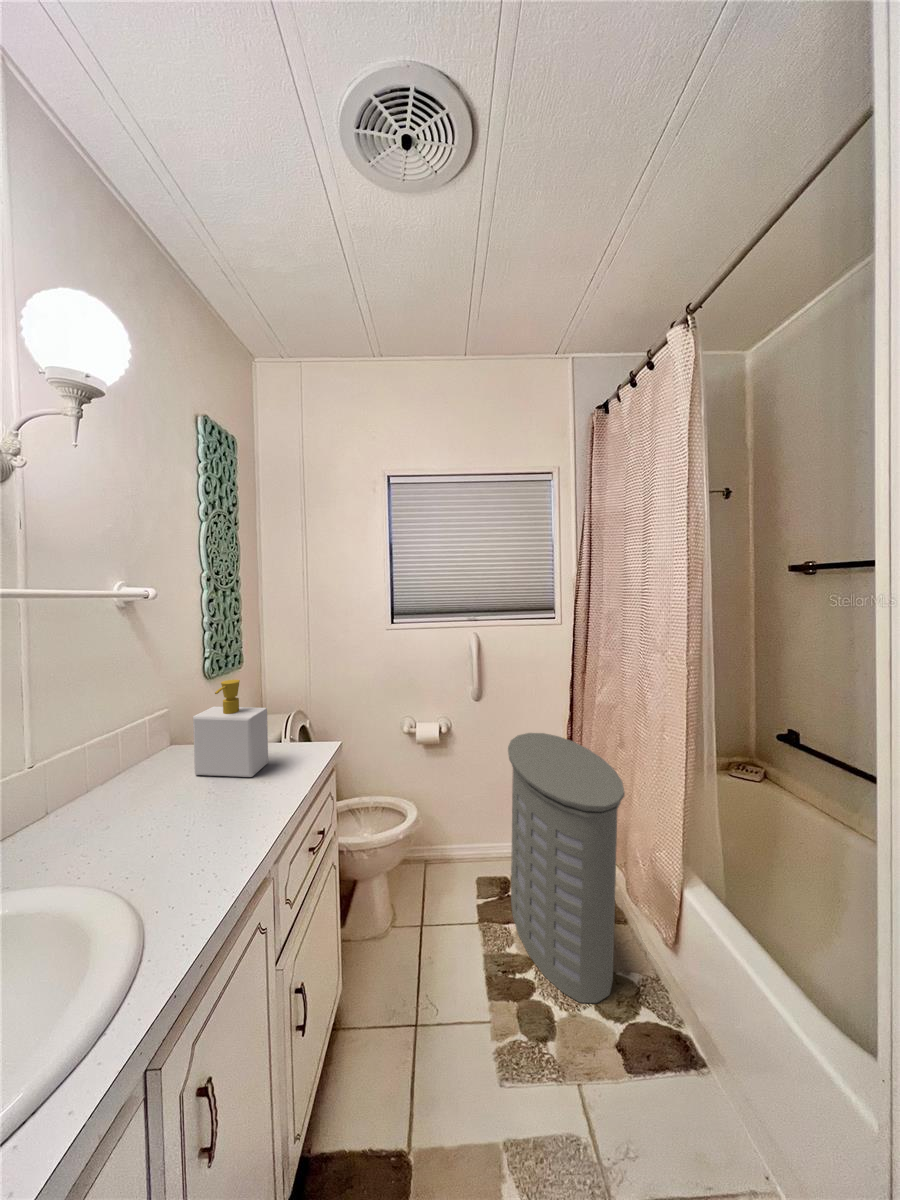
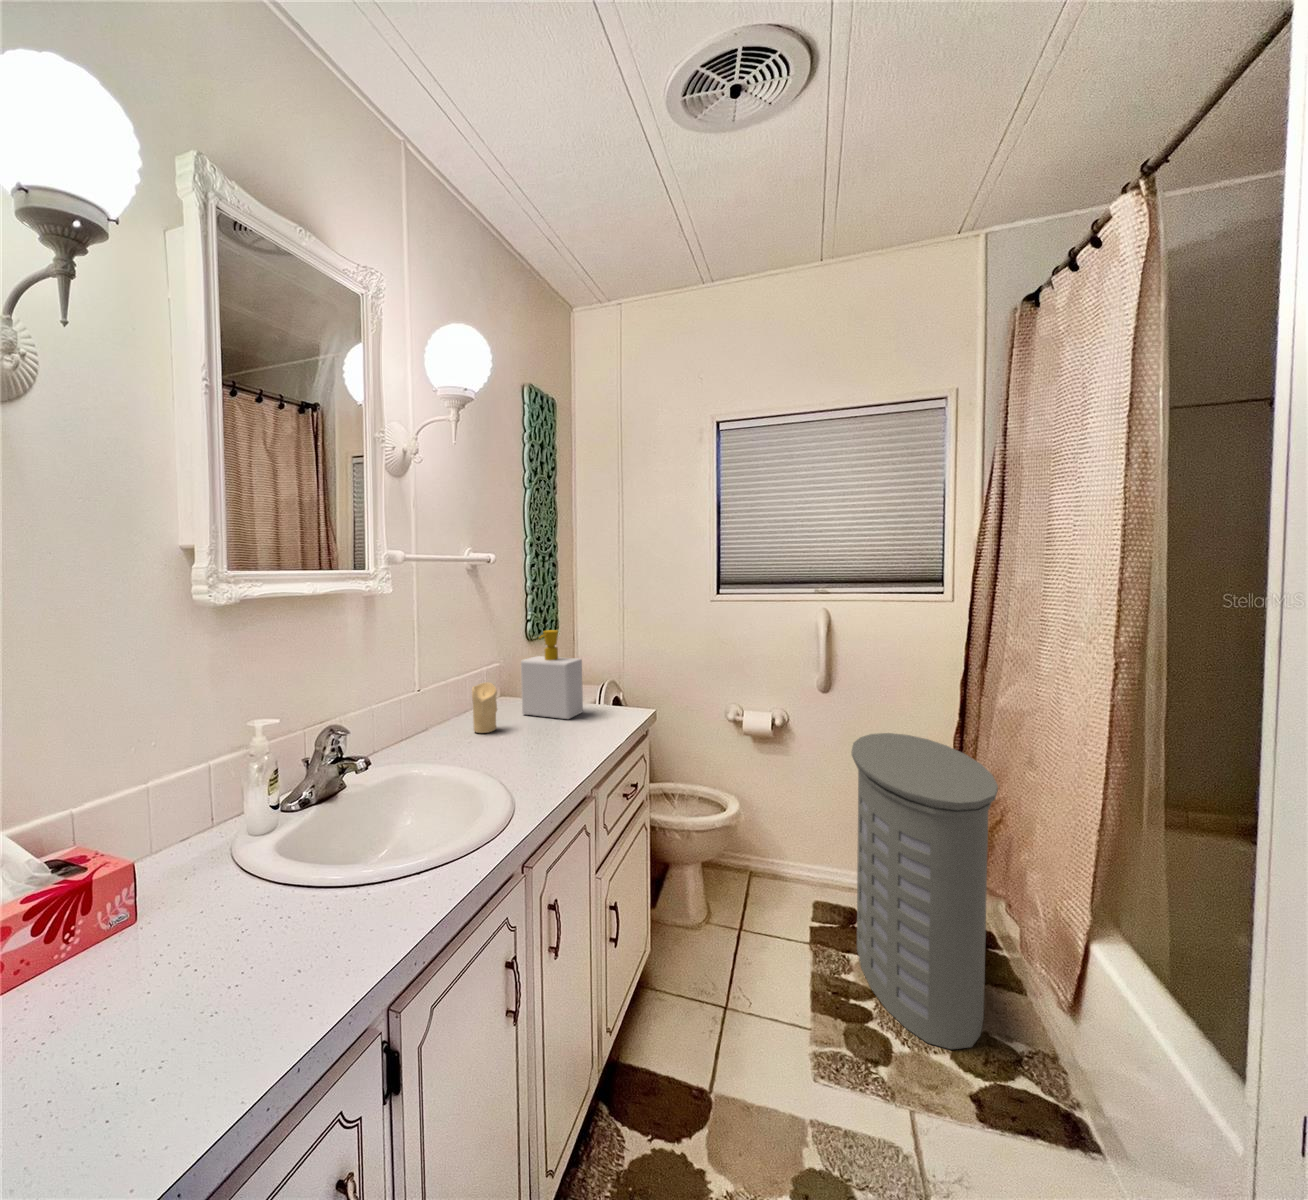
candle: none [122,753,160,819] -> present [472,682,497,733]

